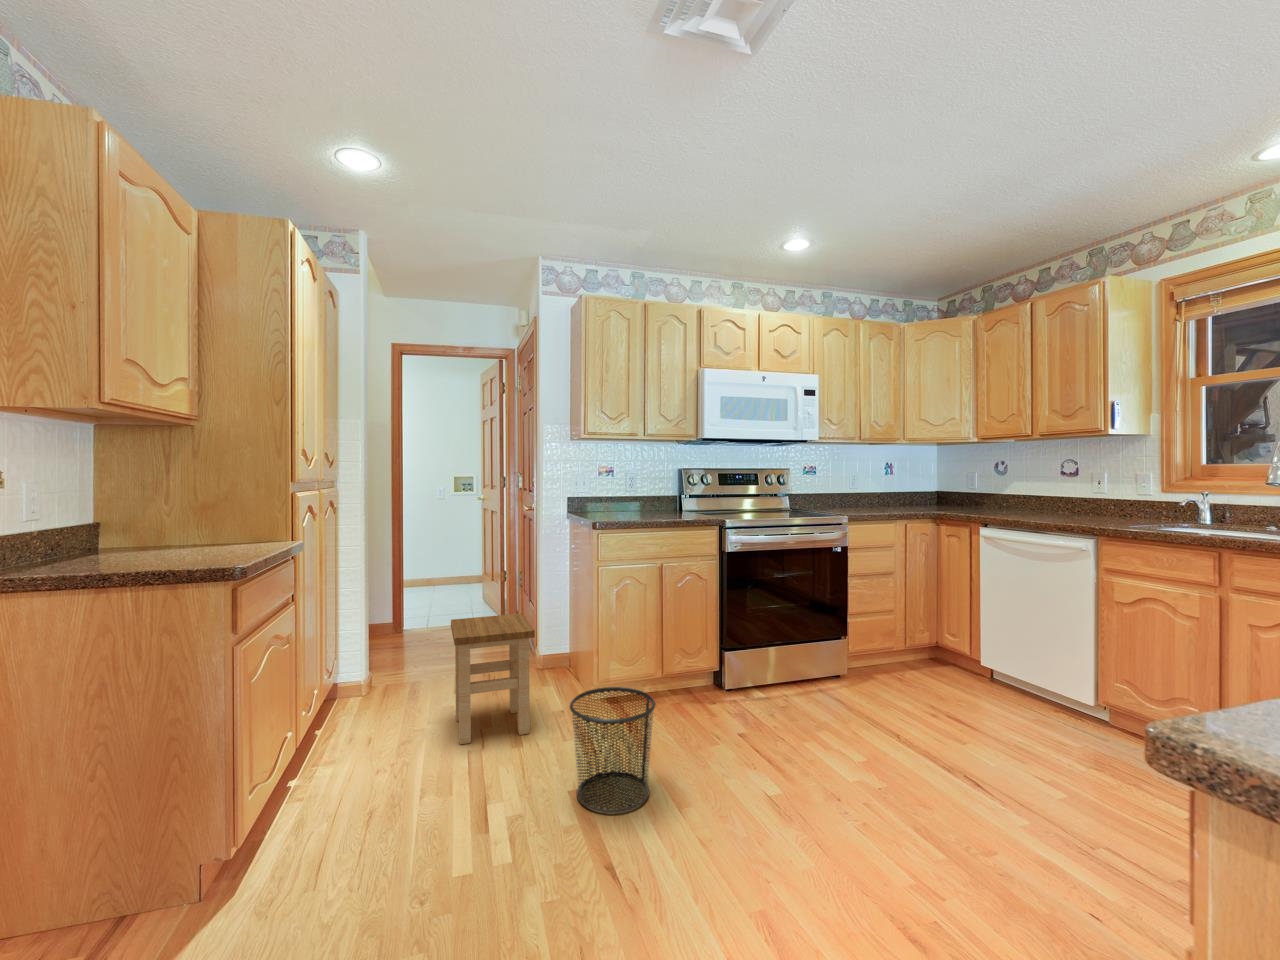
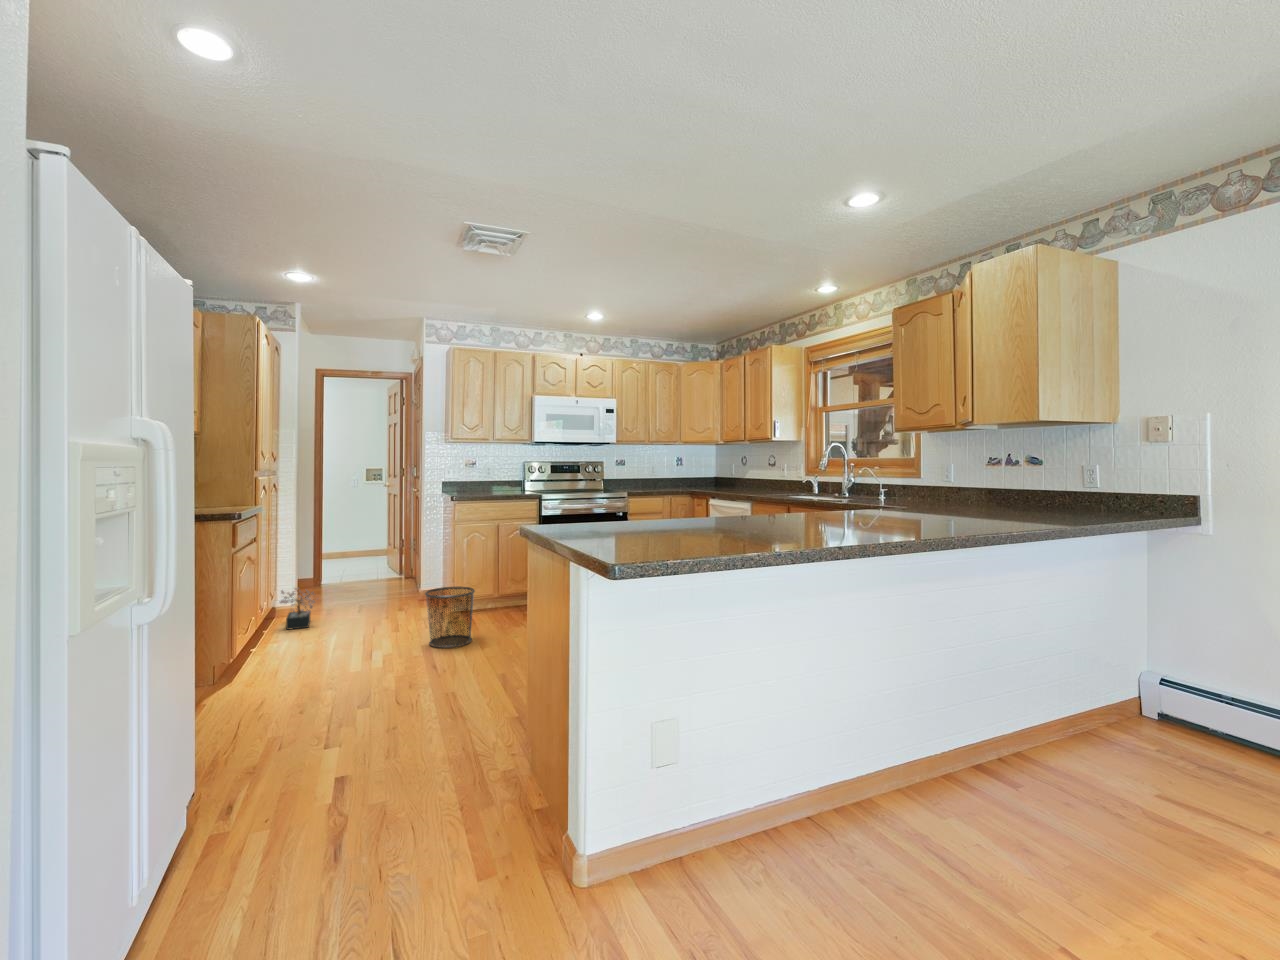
stool: present [451,614,535,744] -> none [357,555,411,630]
decorative plant: none [331,668,392,738] -> present [280,588,315,630]

